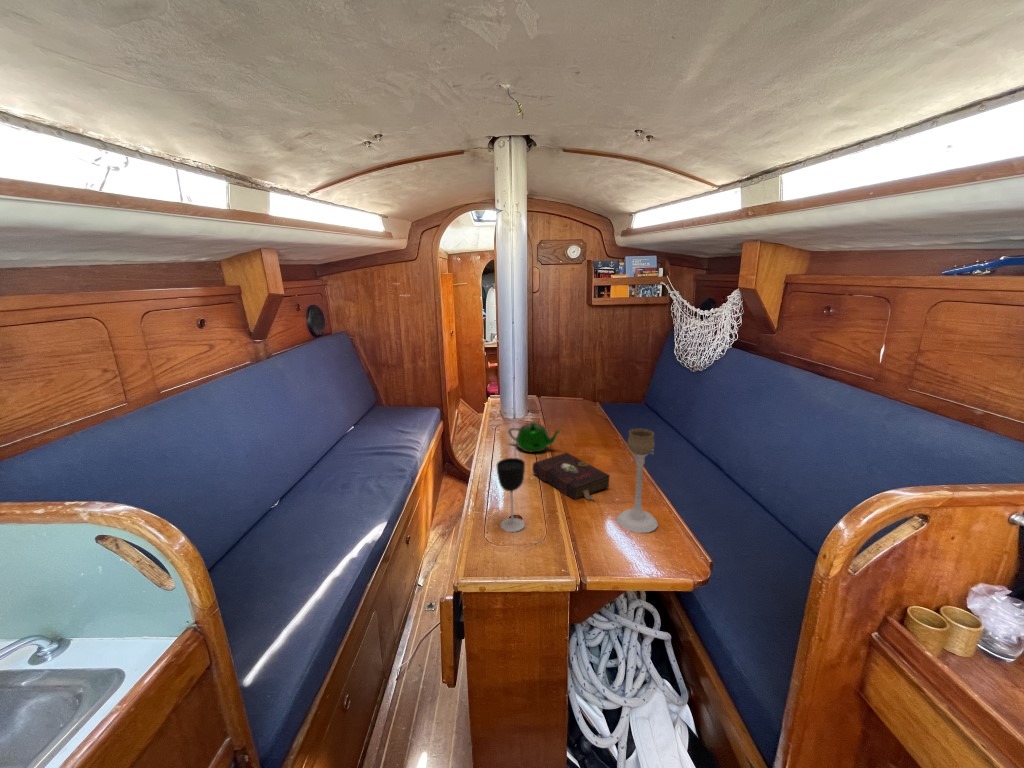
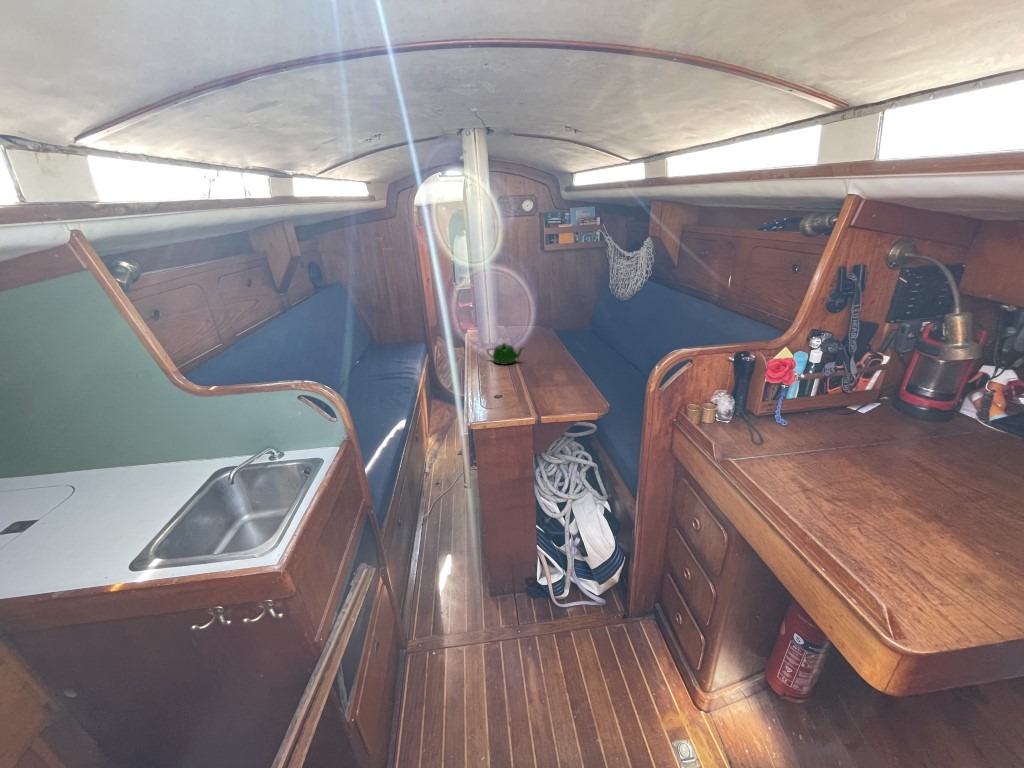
candle holder: present [617,428,658,533] -> none [561,337,586,401]
book: present [533,453,610,501] -> none [506,361,557,388]
wine glass: present [497,458,525,532] -> none [484,360,504,405]

